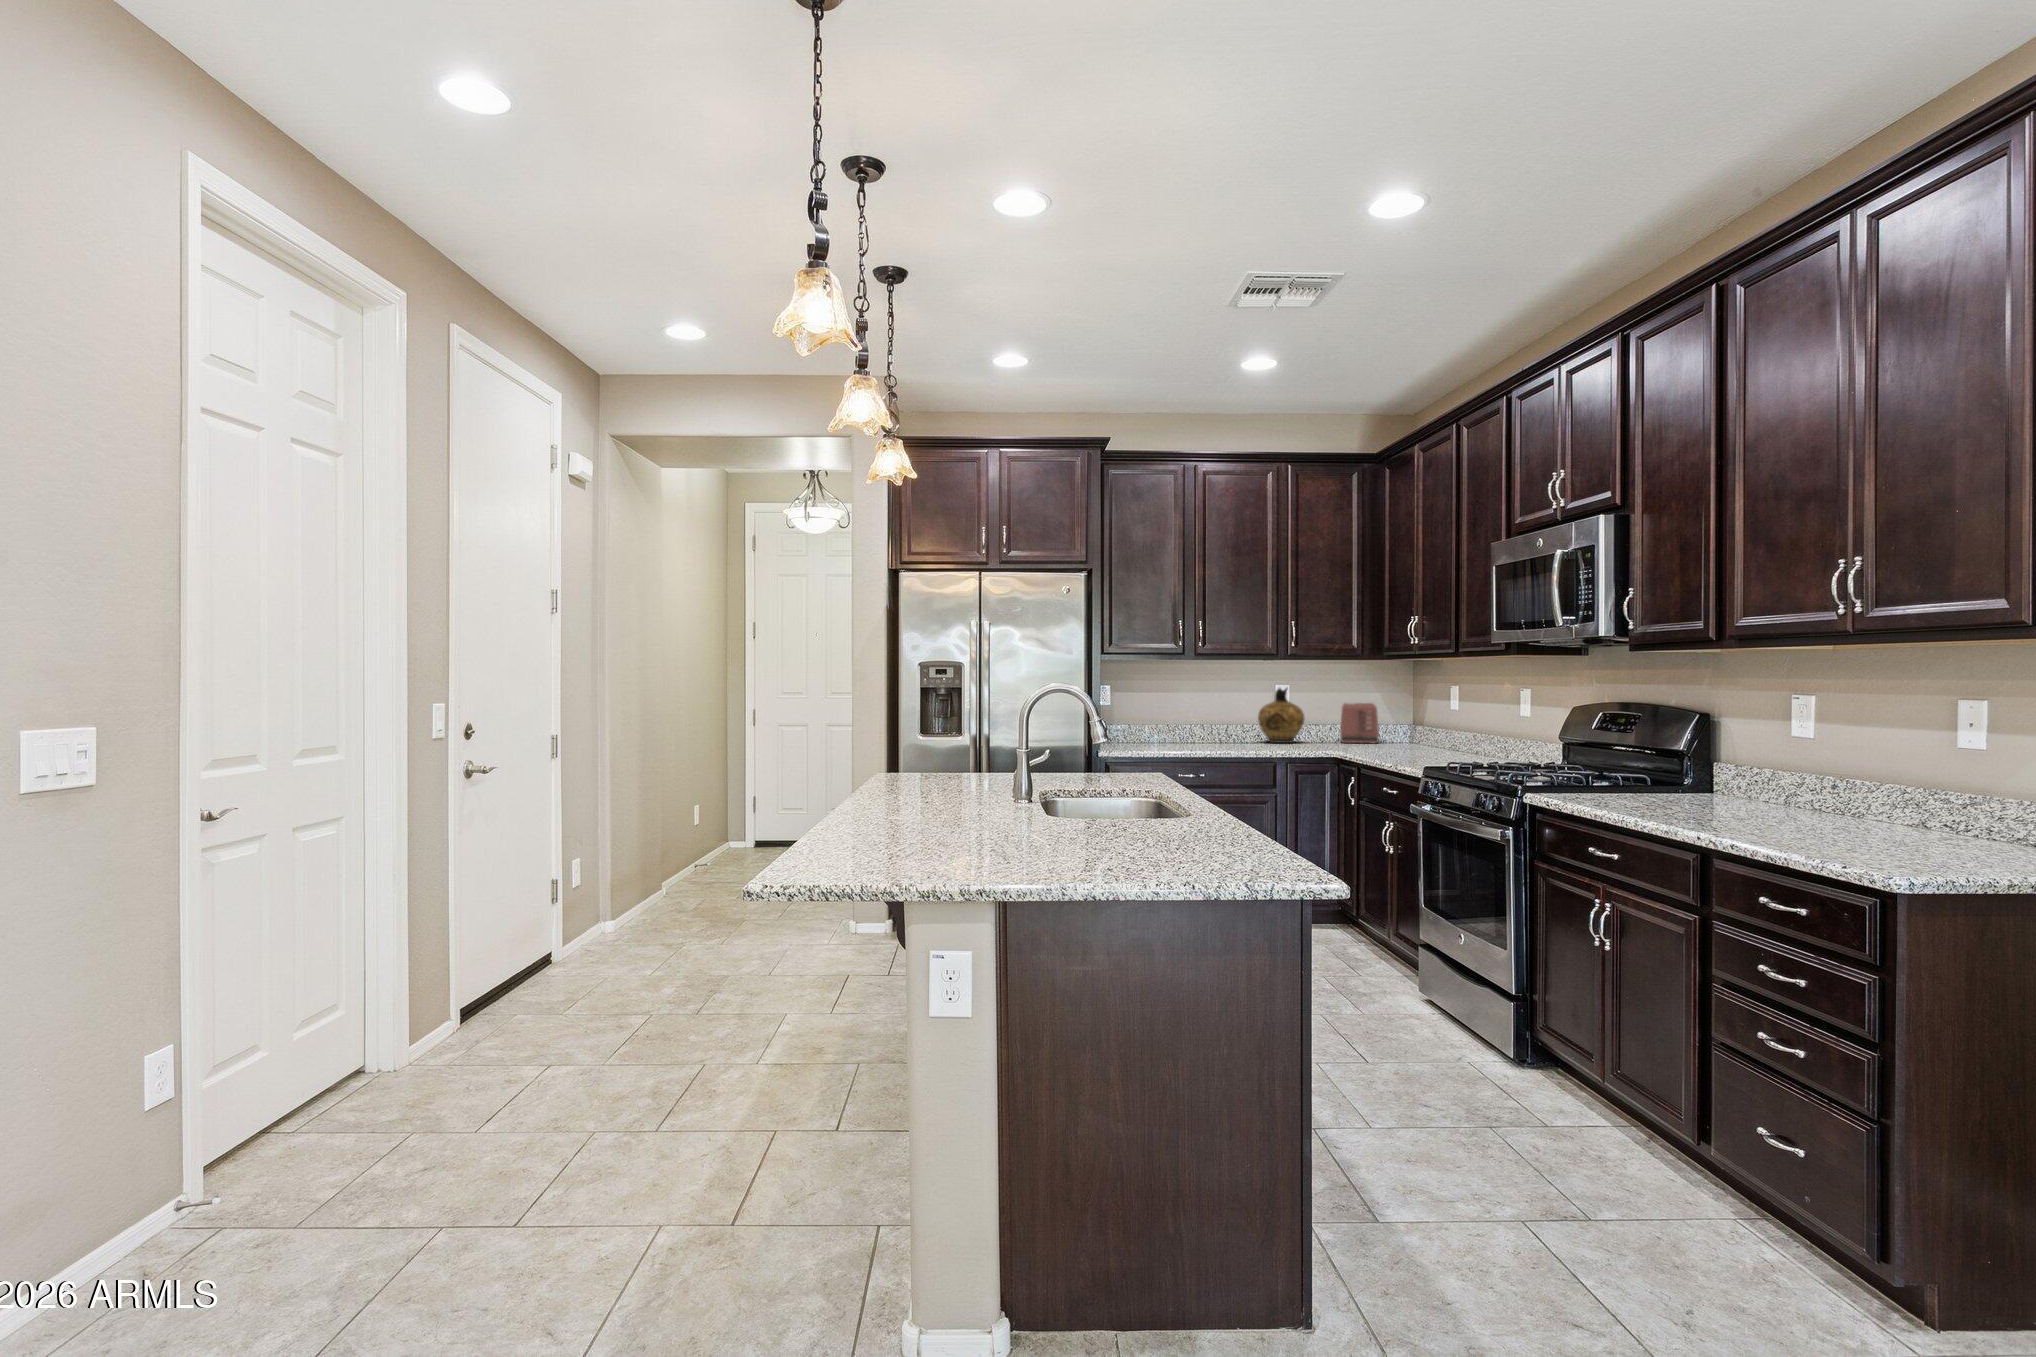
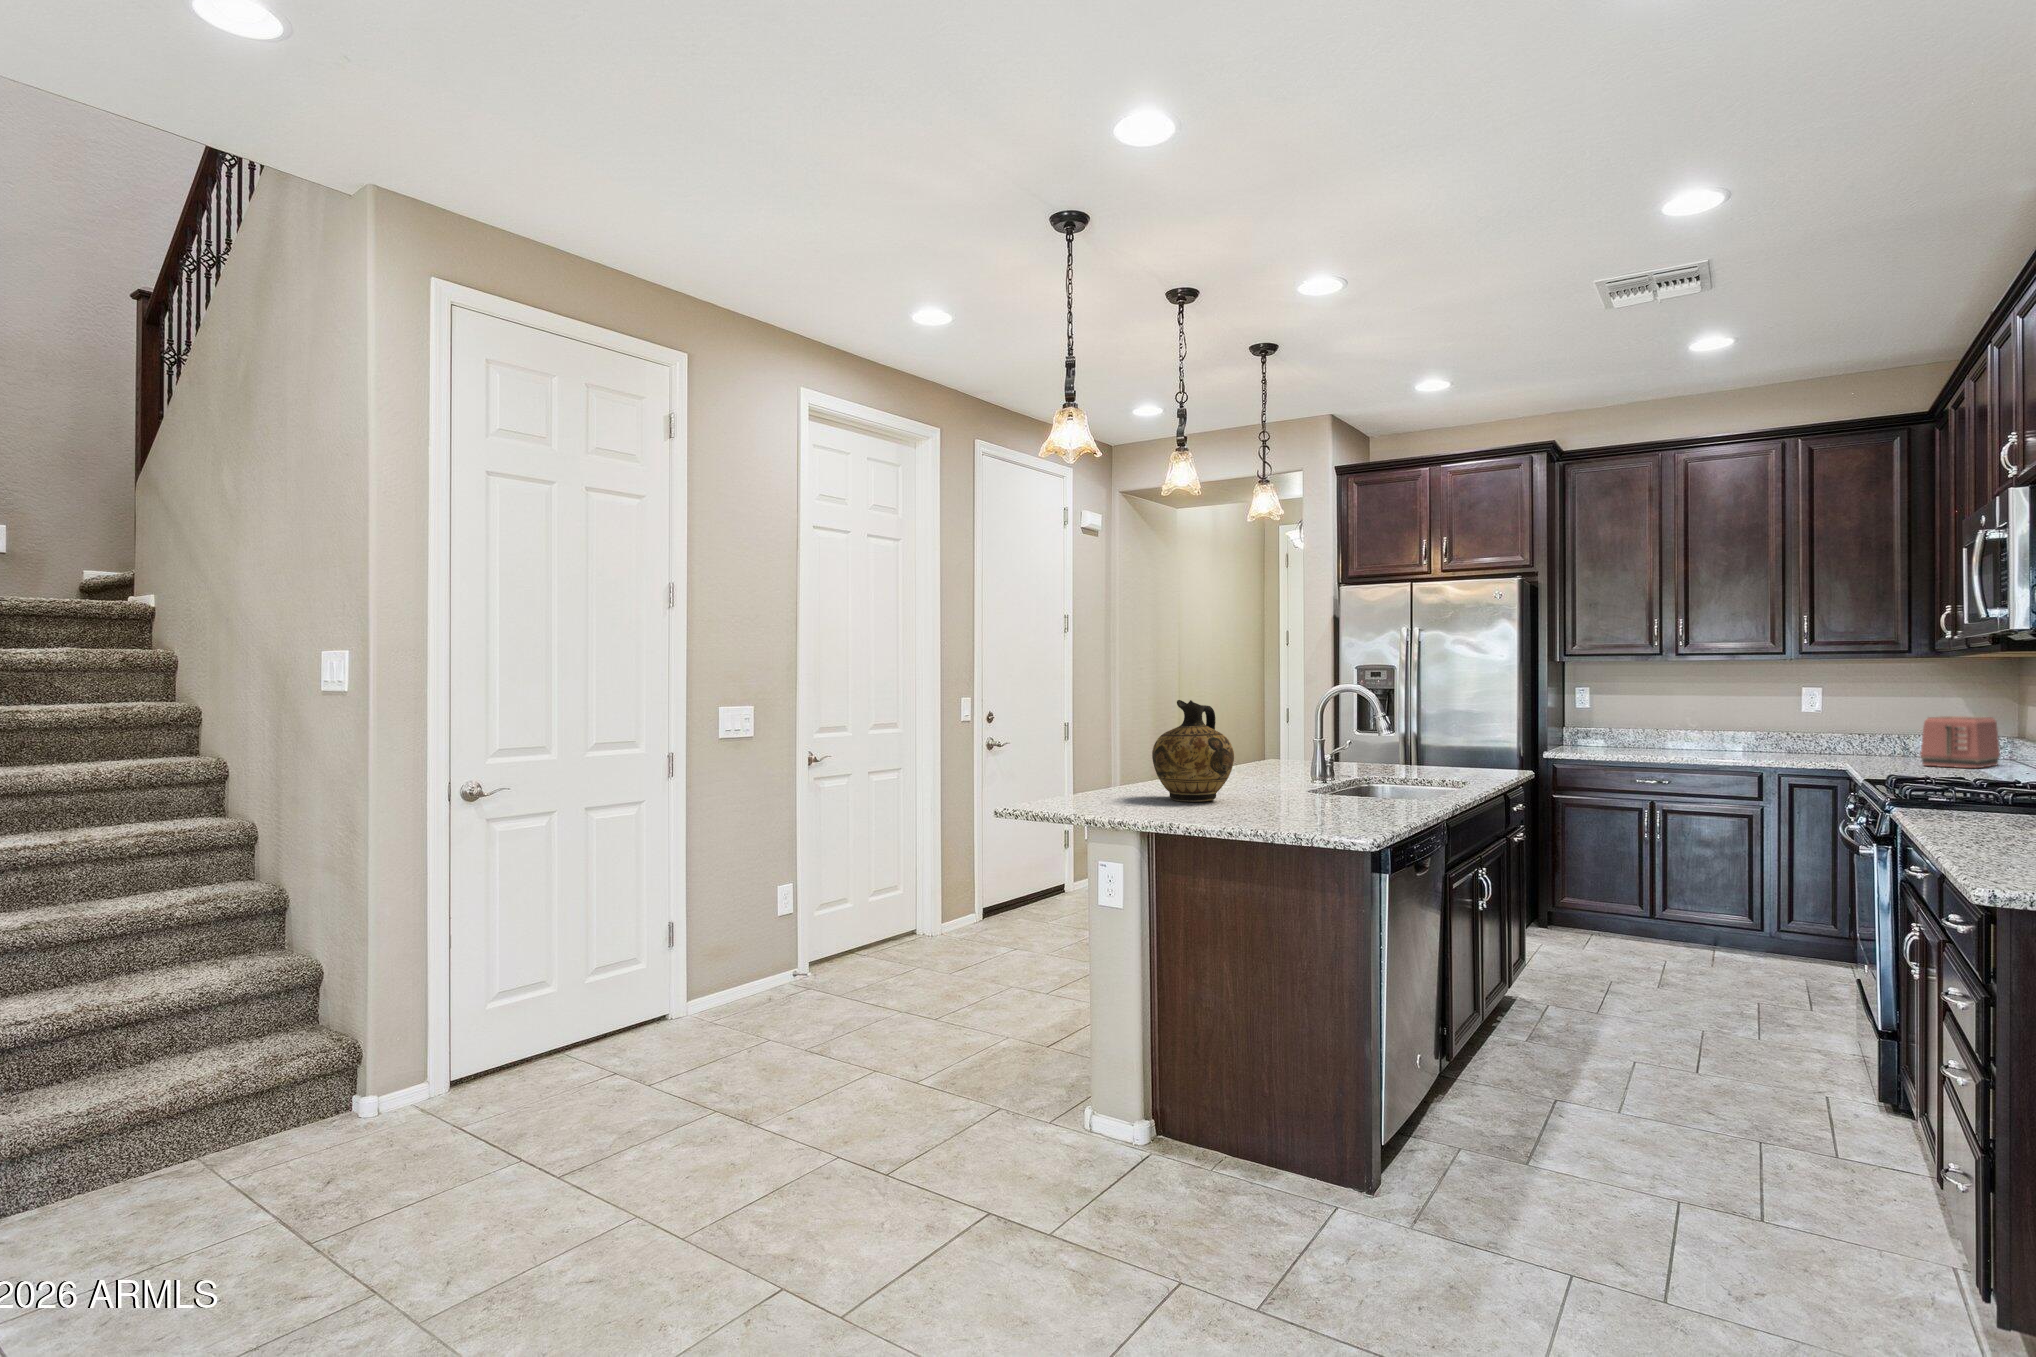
ceramic jug: present [1258,688,1304,743] -> present [1152,700,1234,802]

